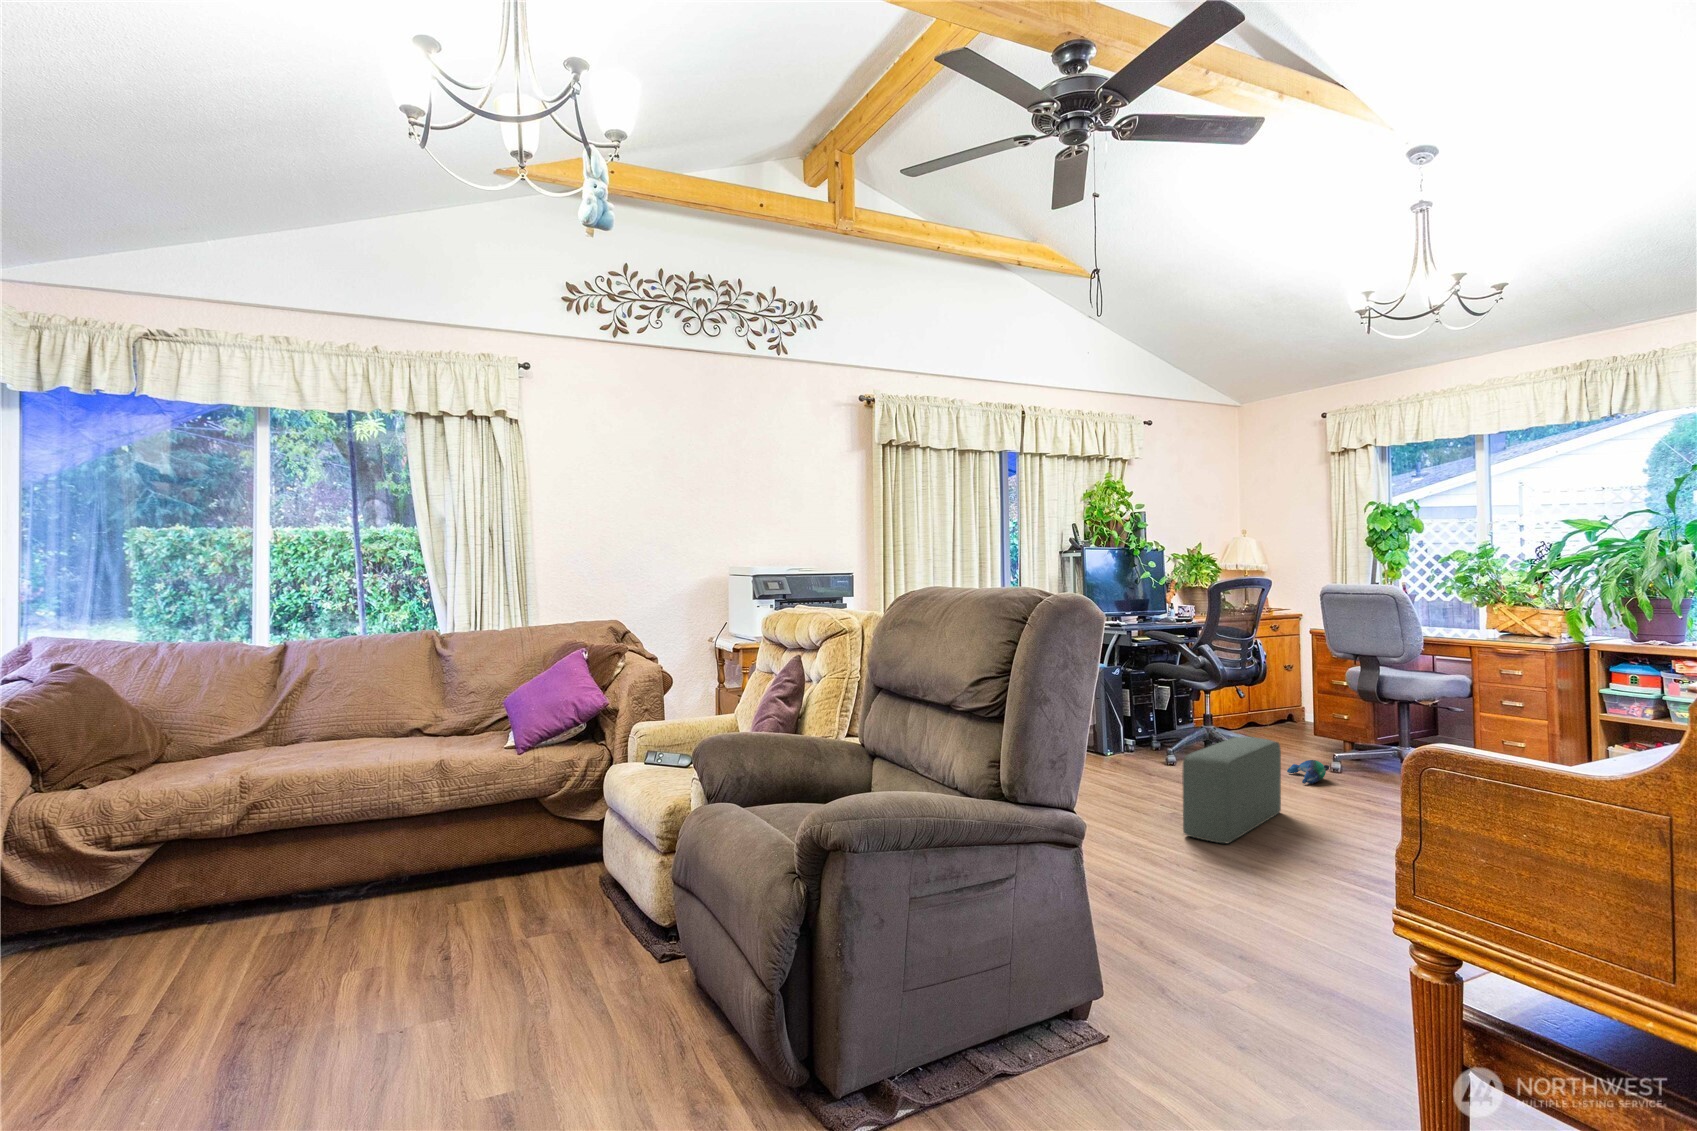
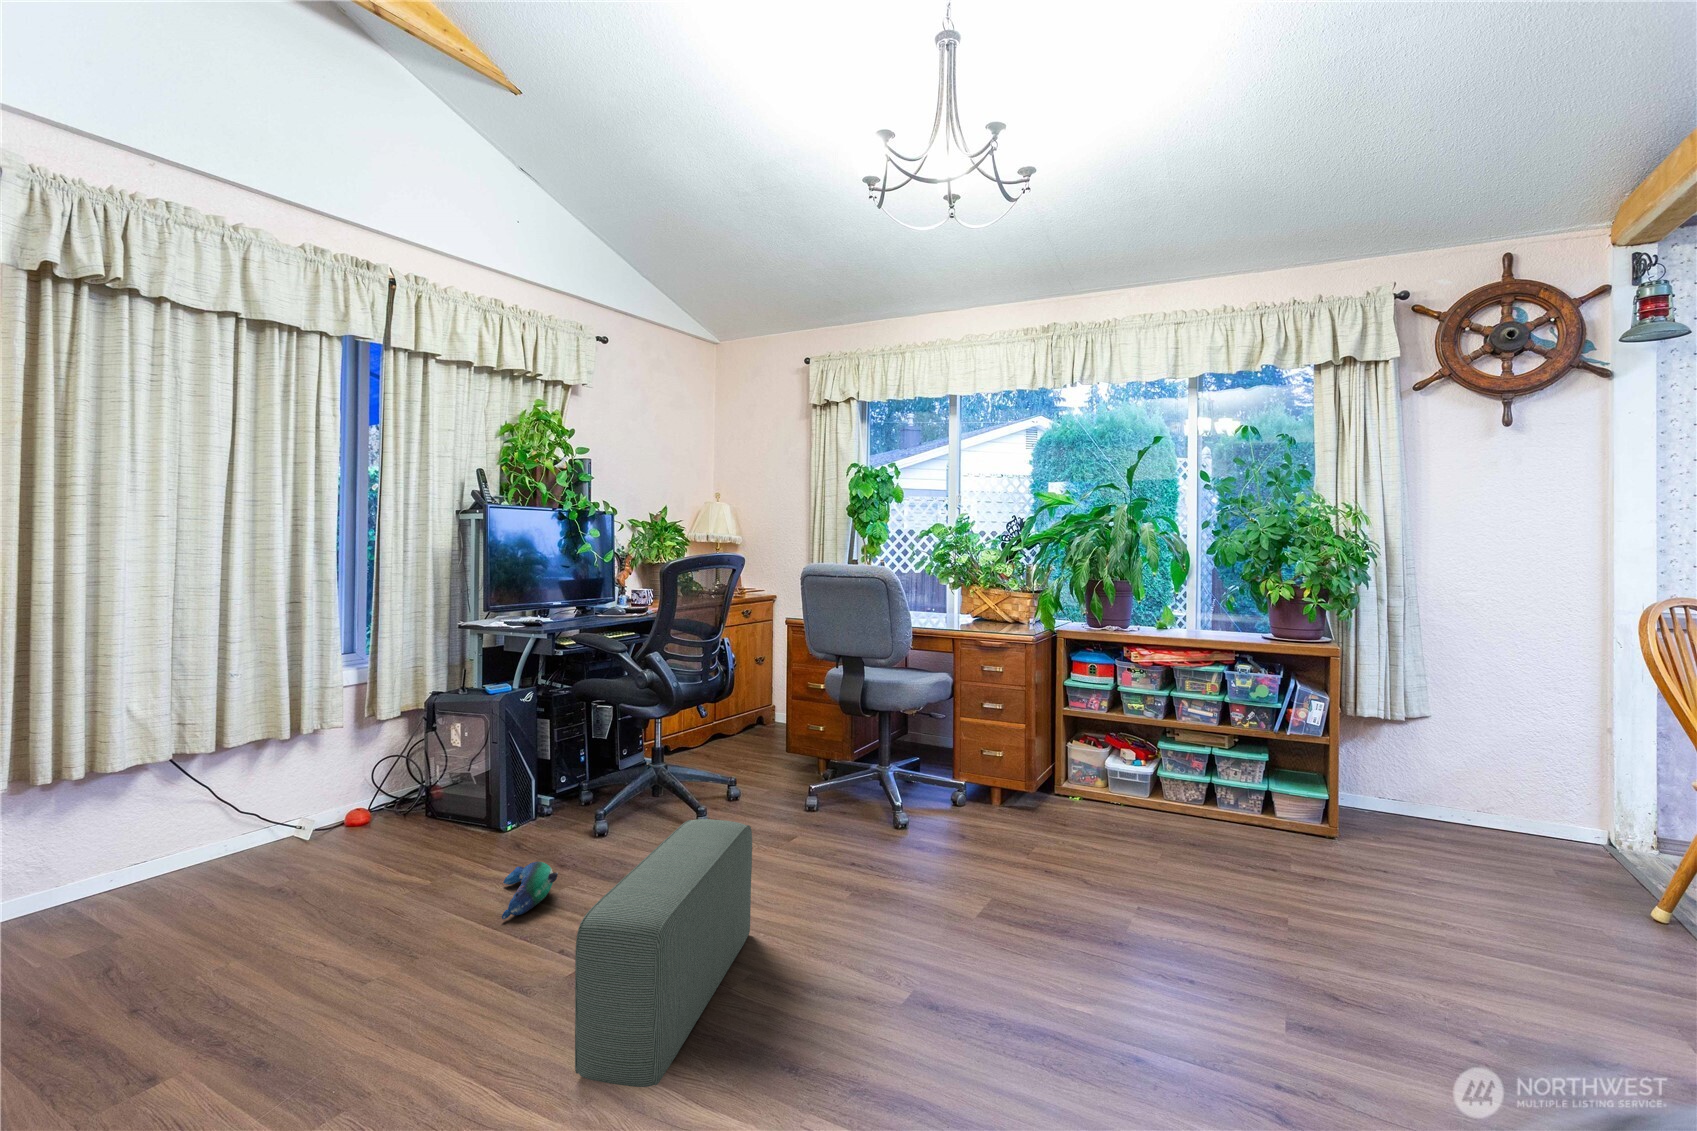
plush toy: present [1287,760,1329,784] -> present [502,861,558,919]

